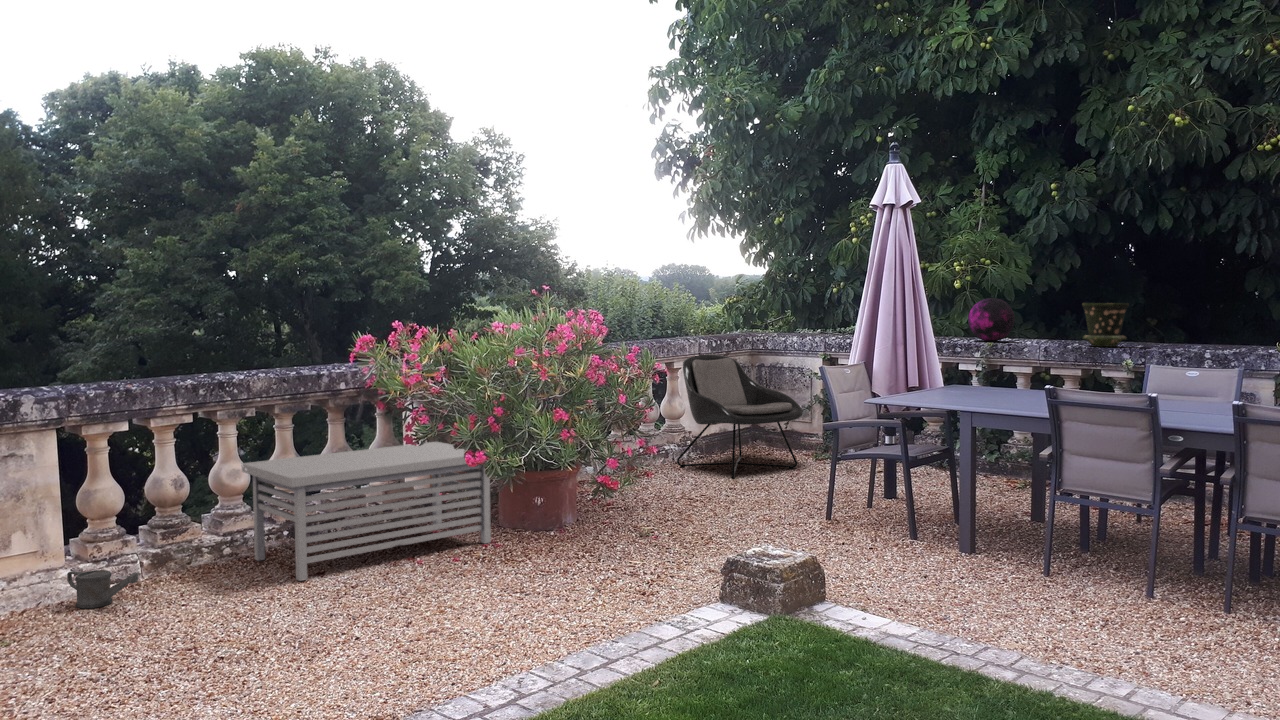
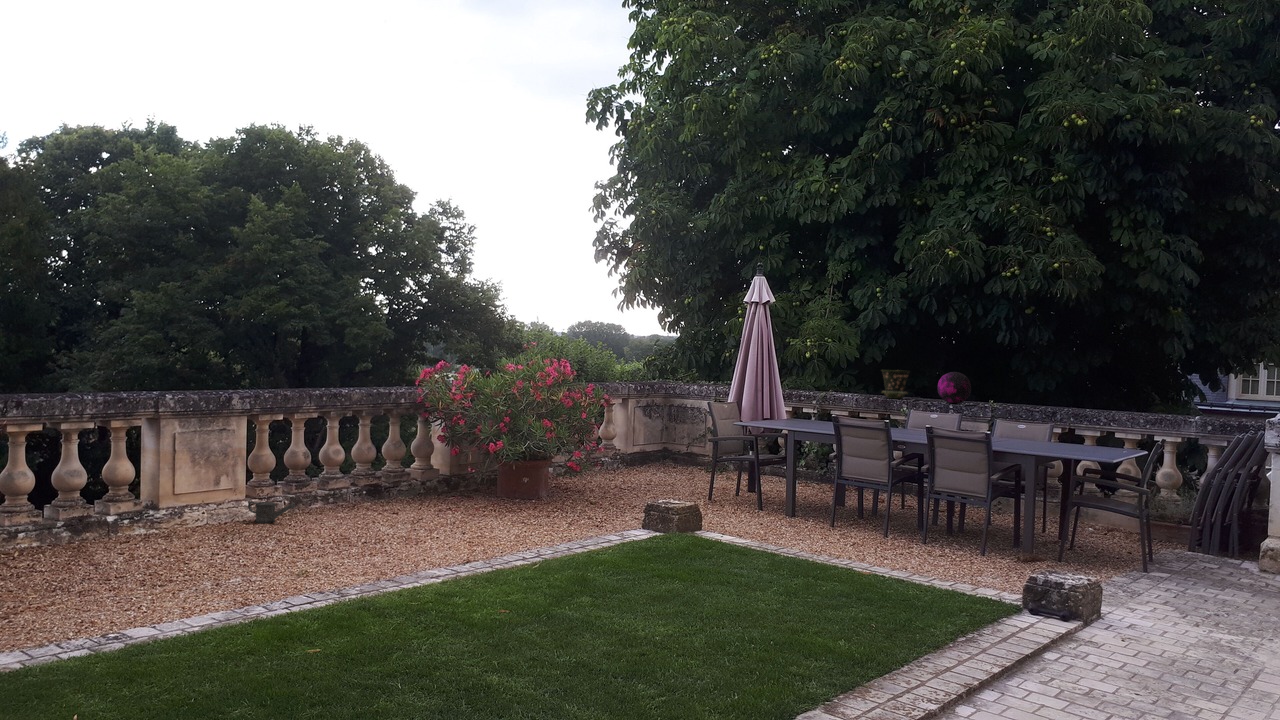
decorative orb: present [968,298,1015,342] -> present [937,372,971,404]
lounge chair: present [677,354,803,478] -> none [609,395,699,481]
storage bench: present [242,442,491,581] -> none [342,441,500,516]

